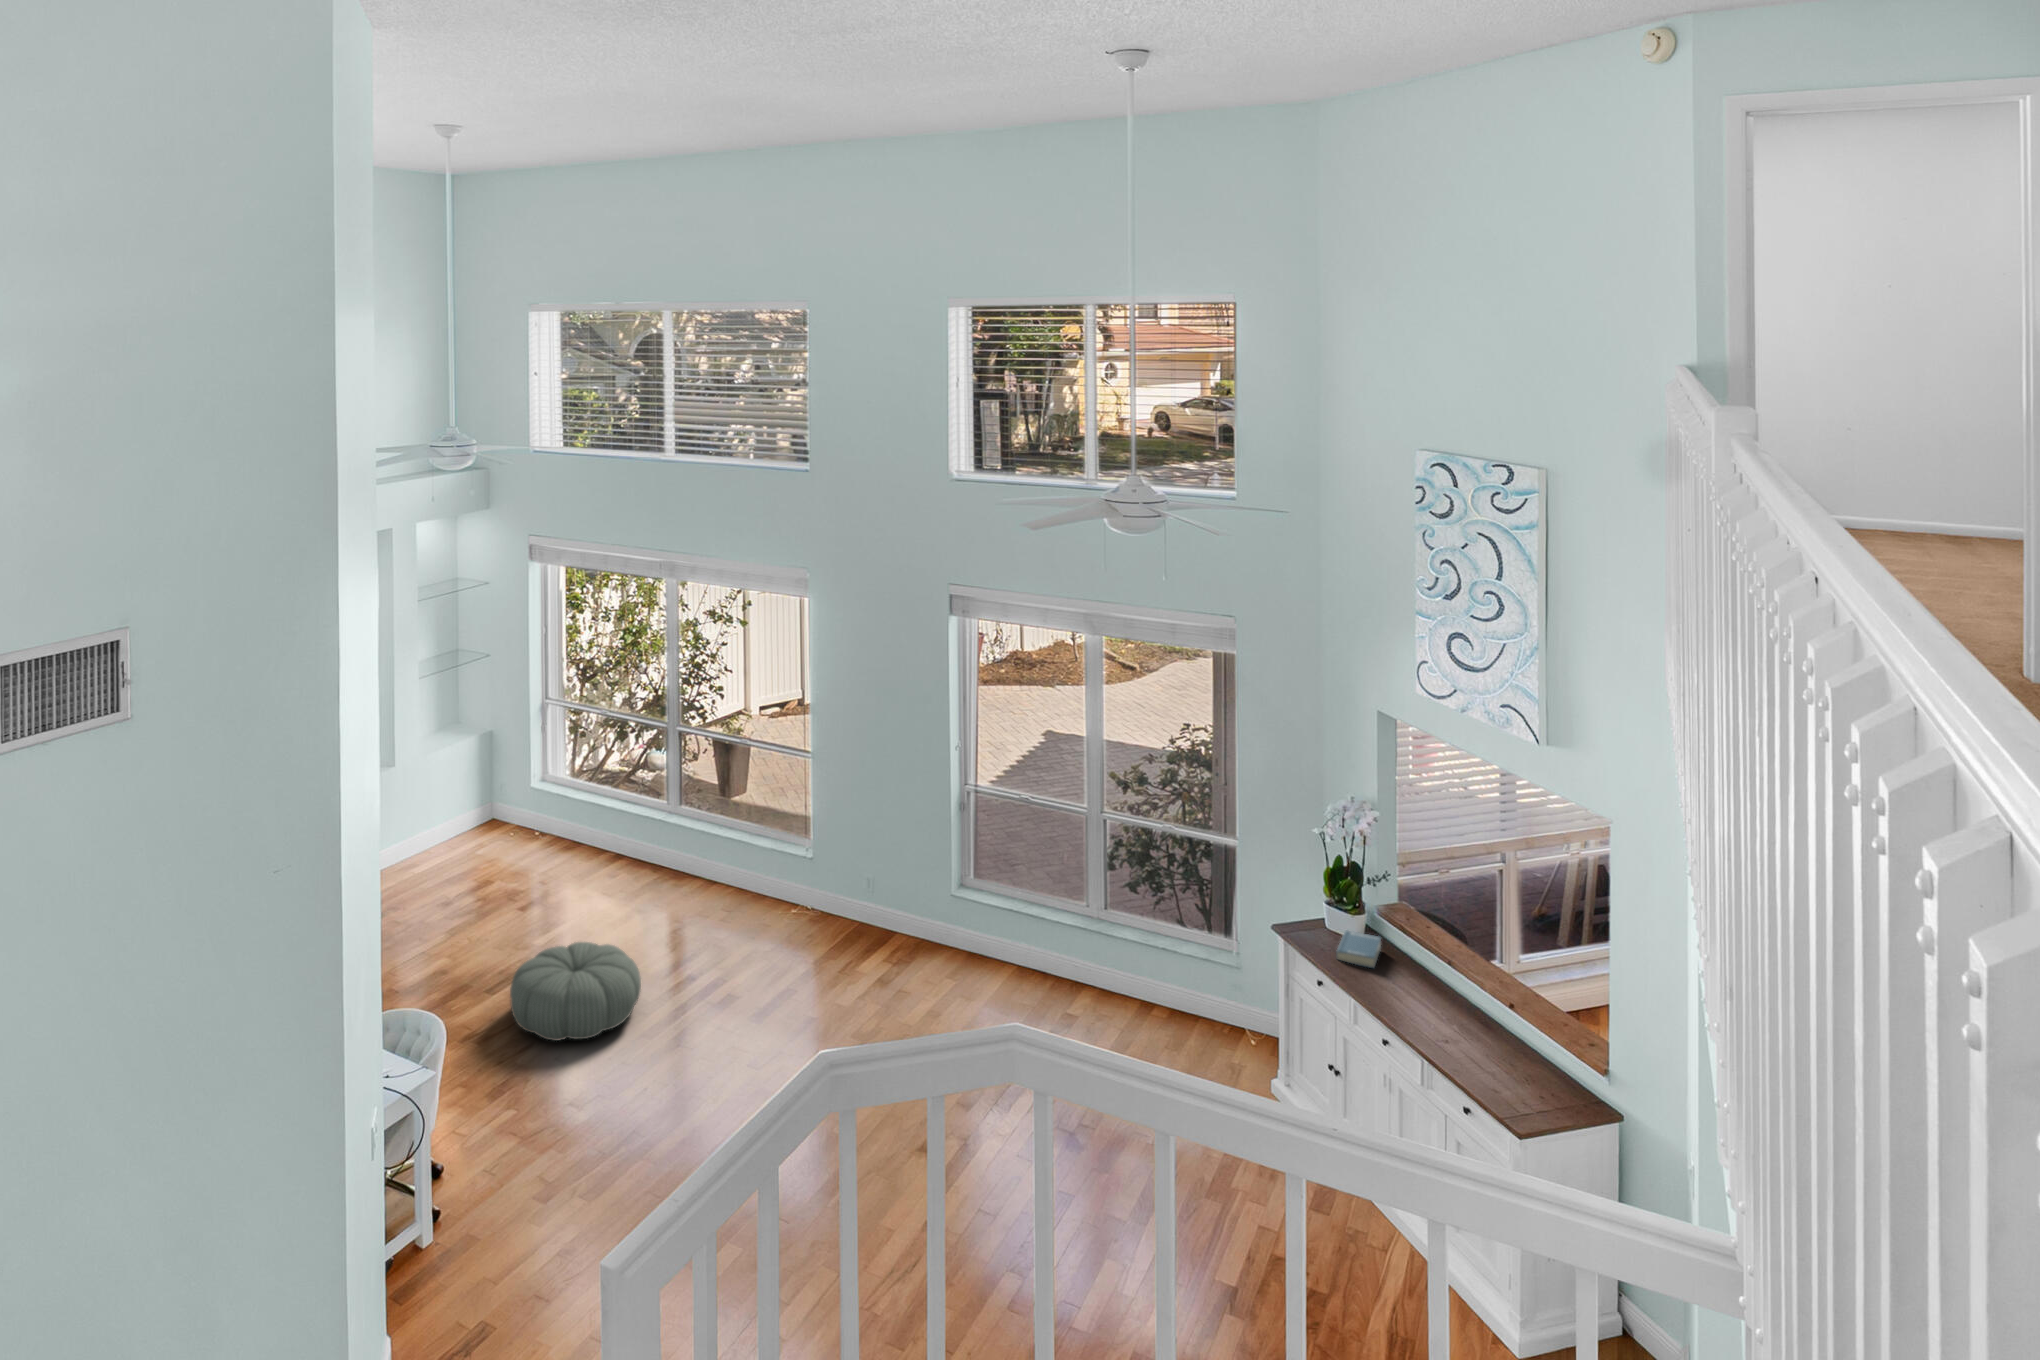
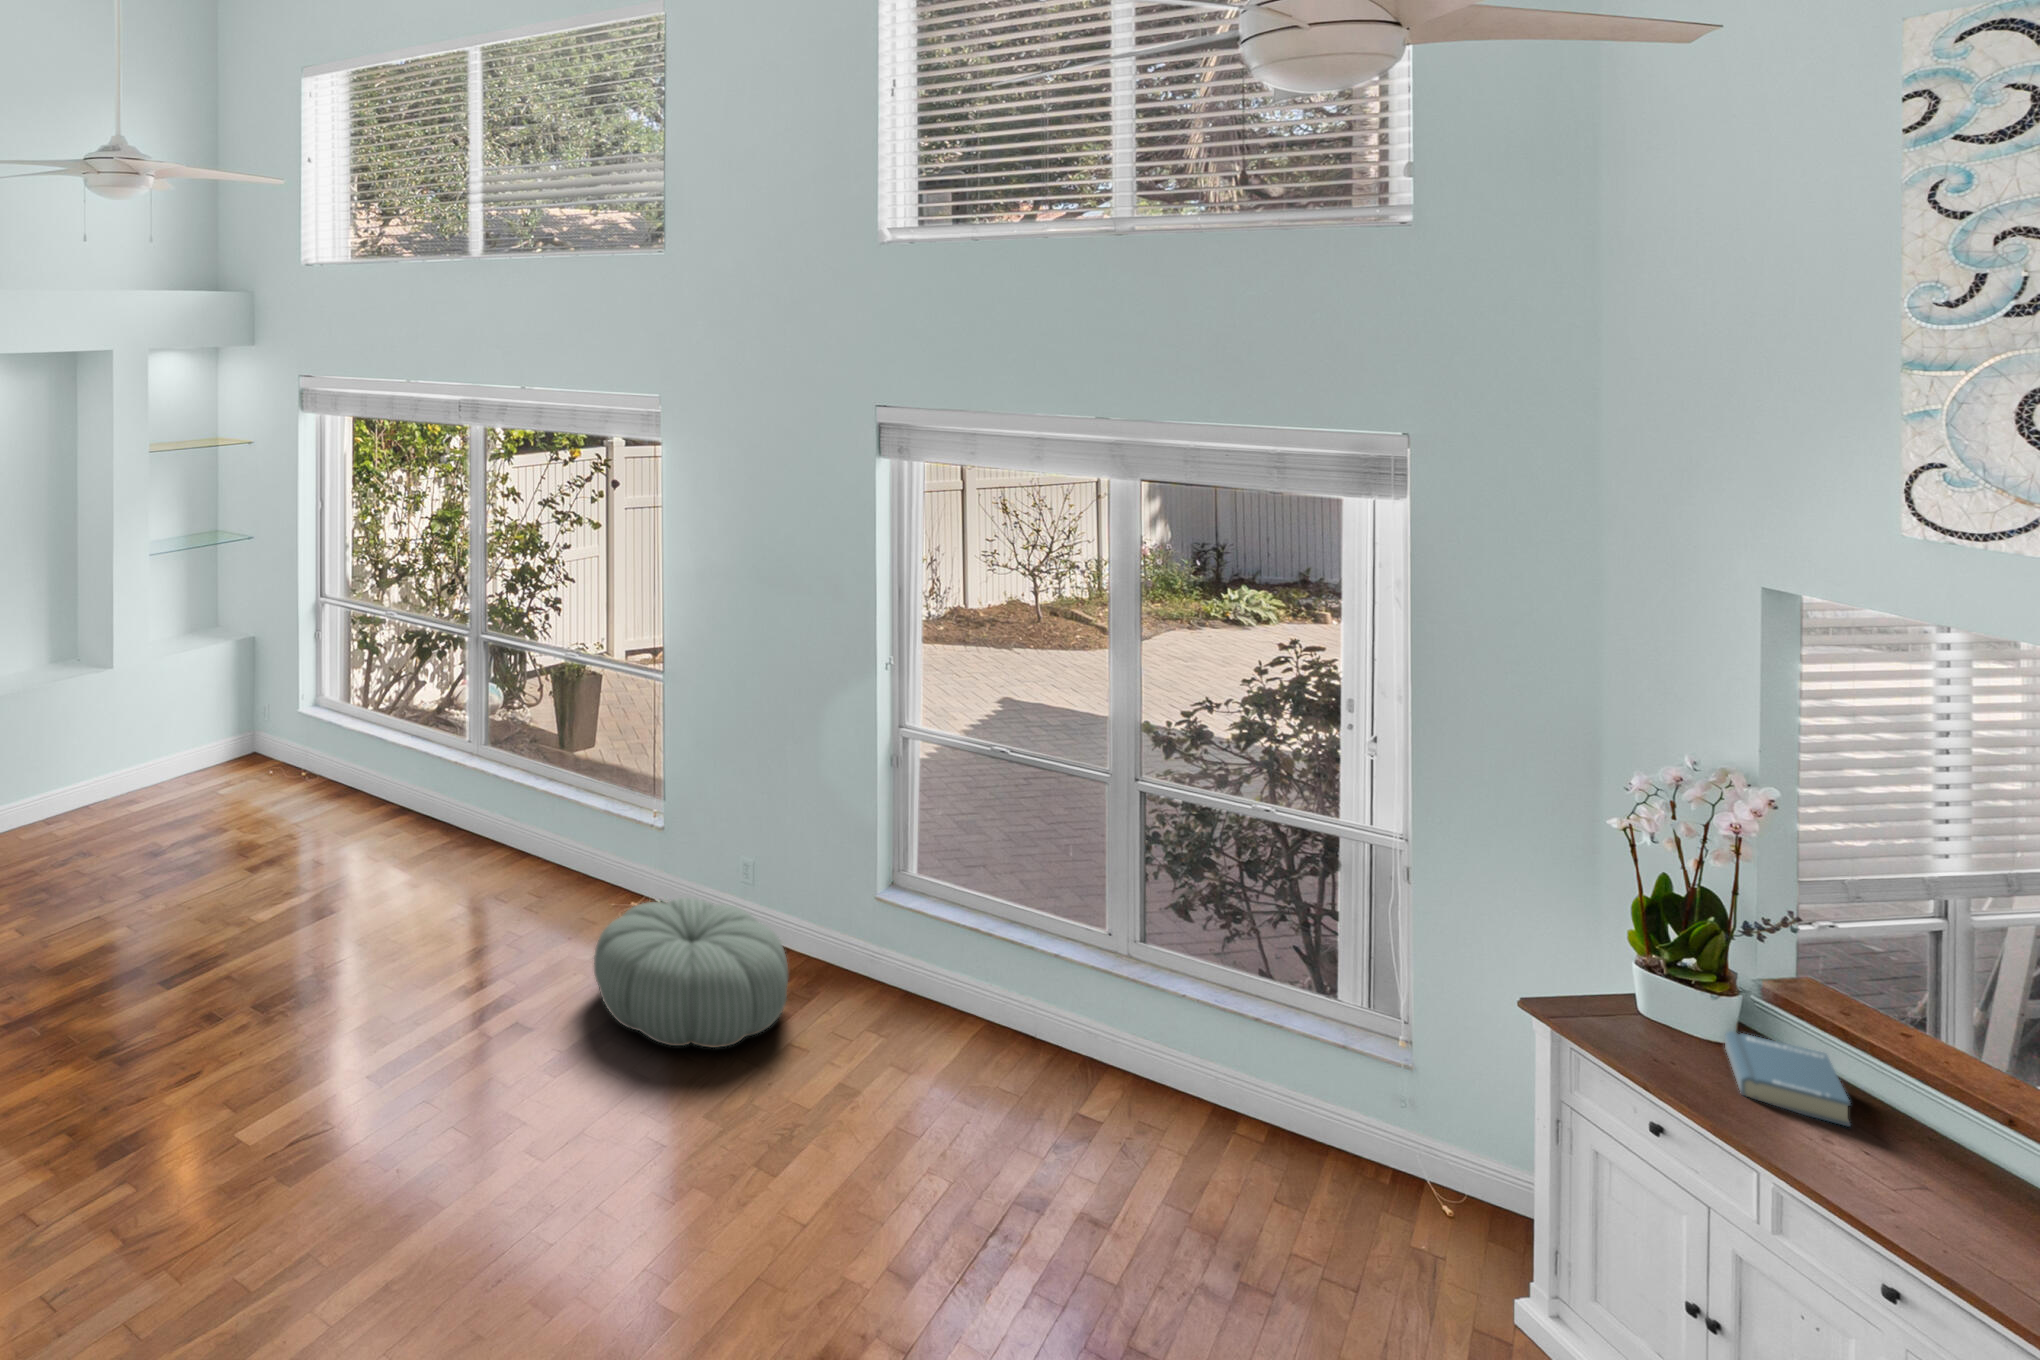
pouf: present [510,942,641,1041] -> present [594,898,788,1048]

